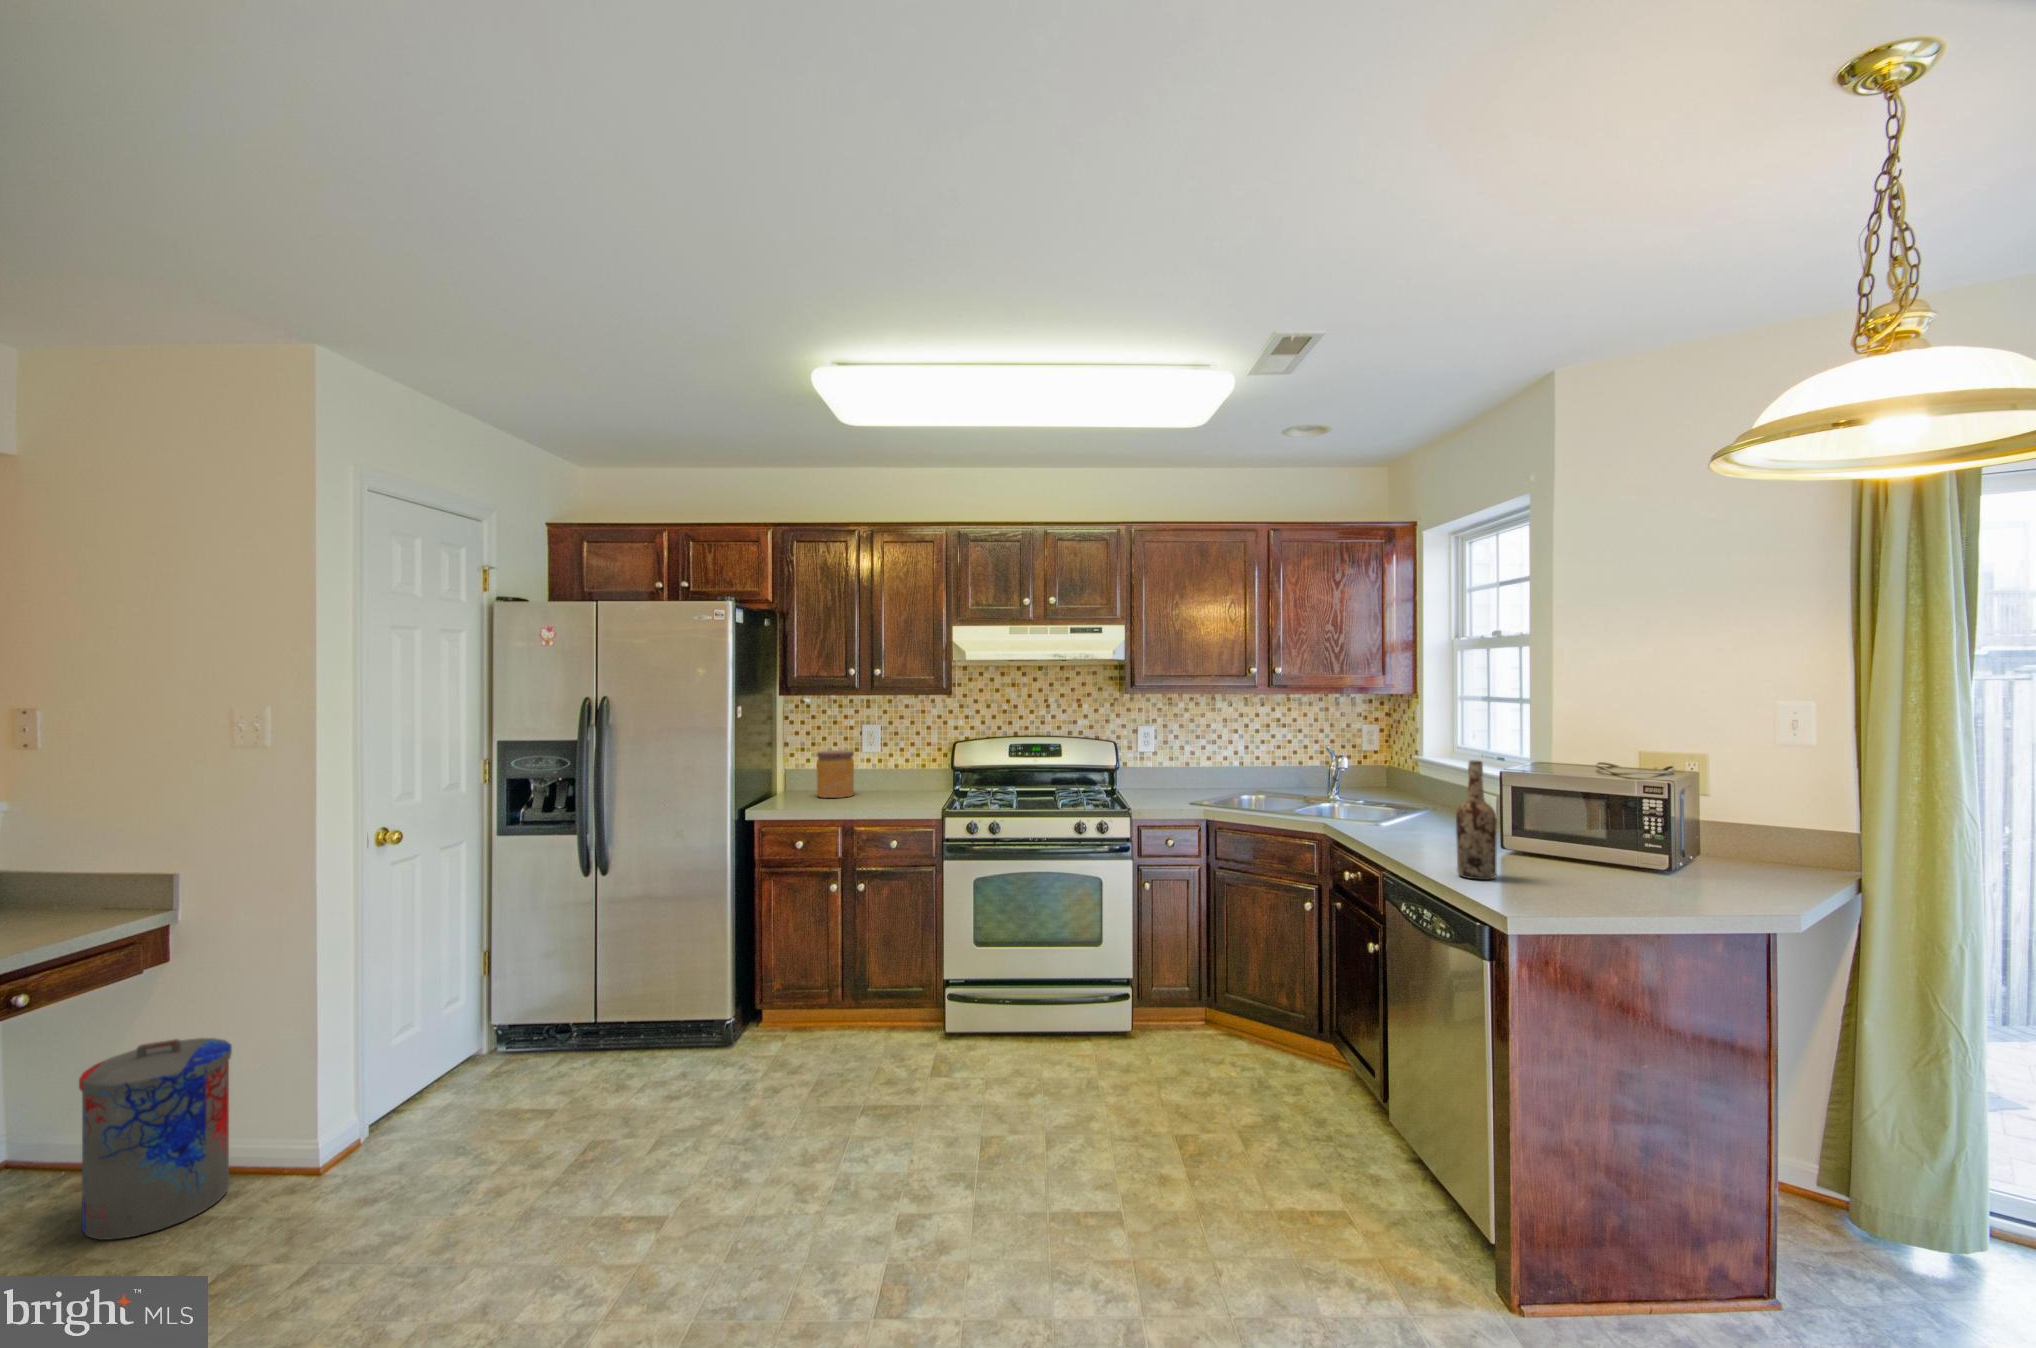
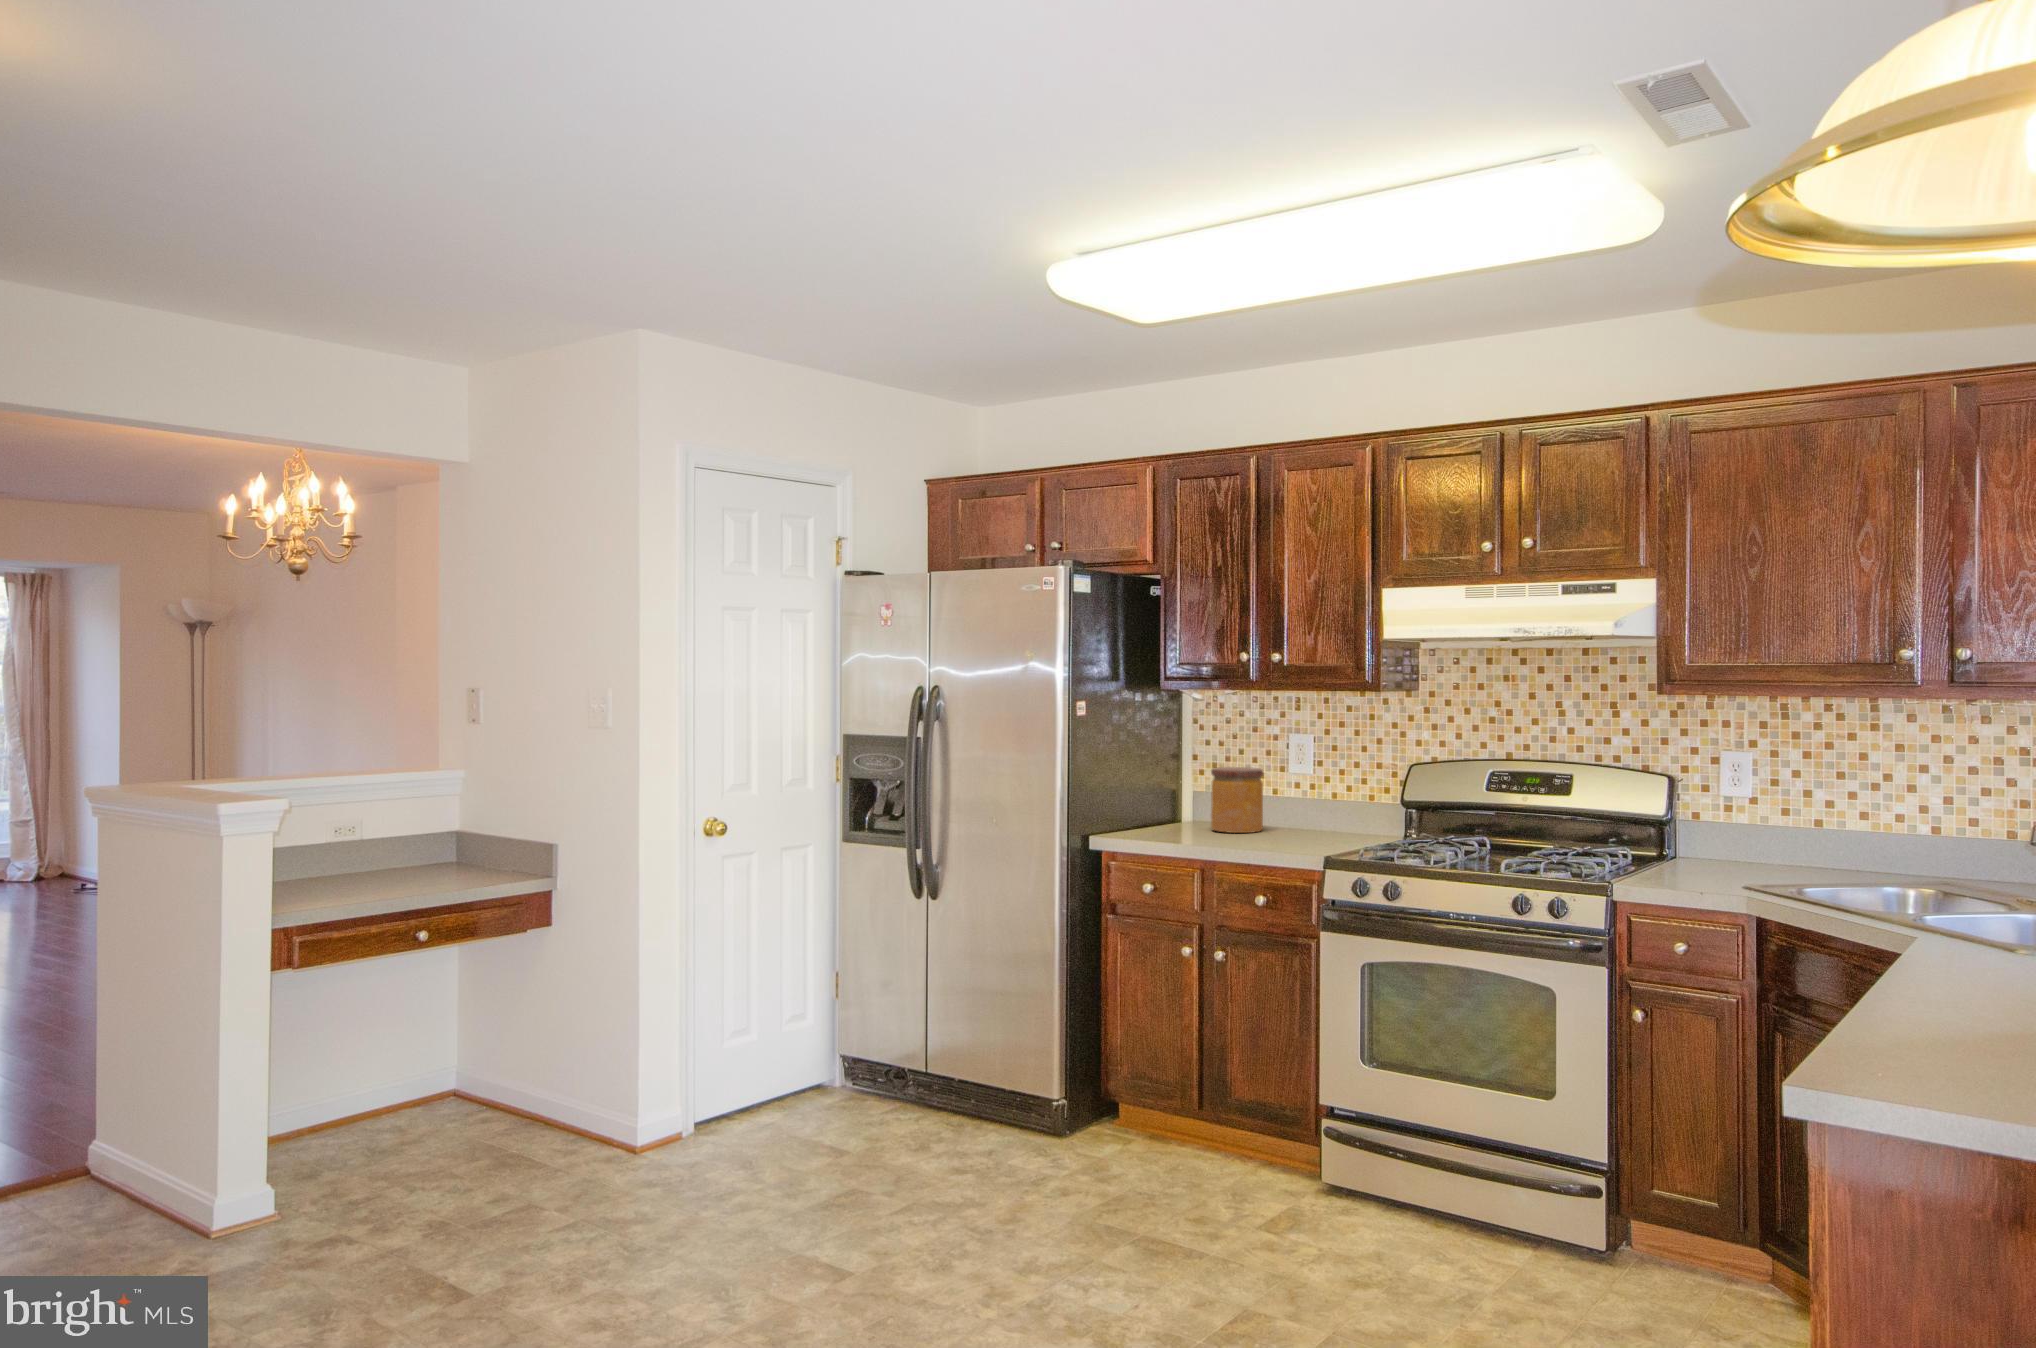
wine bottle: present [1456,761,1497,880] -> none [1907,829,1988,1054]
trash can: present [79,1038,232,1240] -> none [470,995,576,1161]

